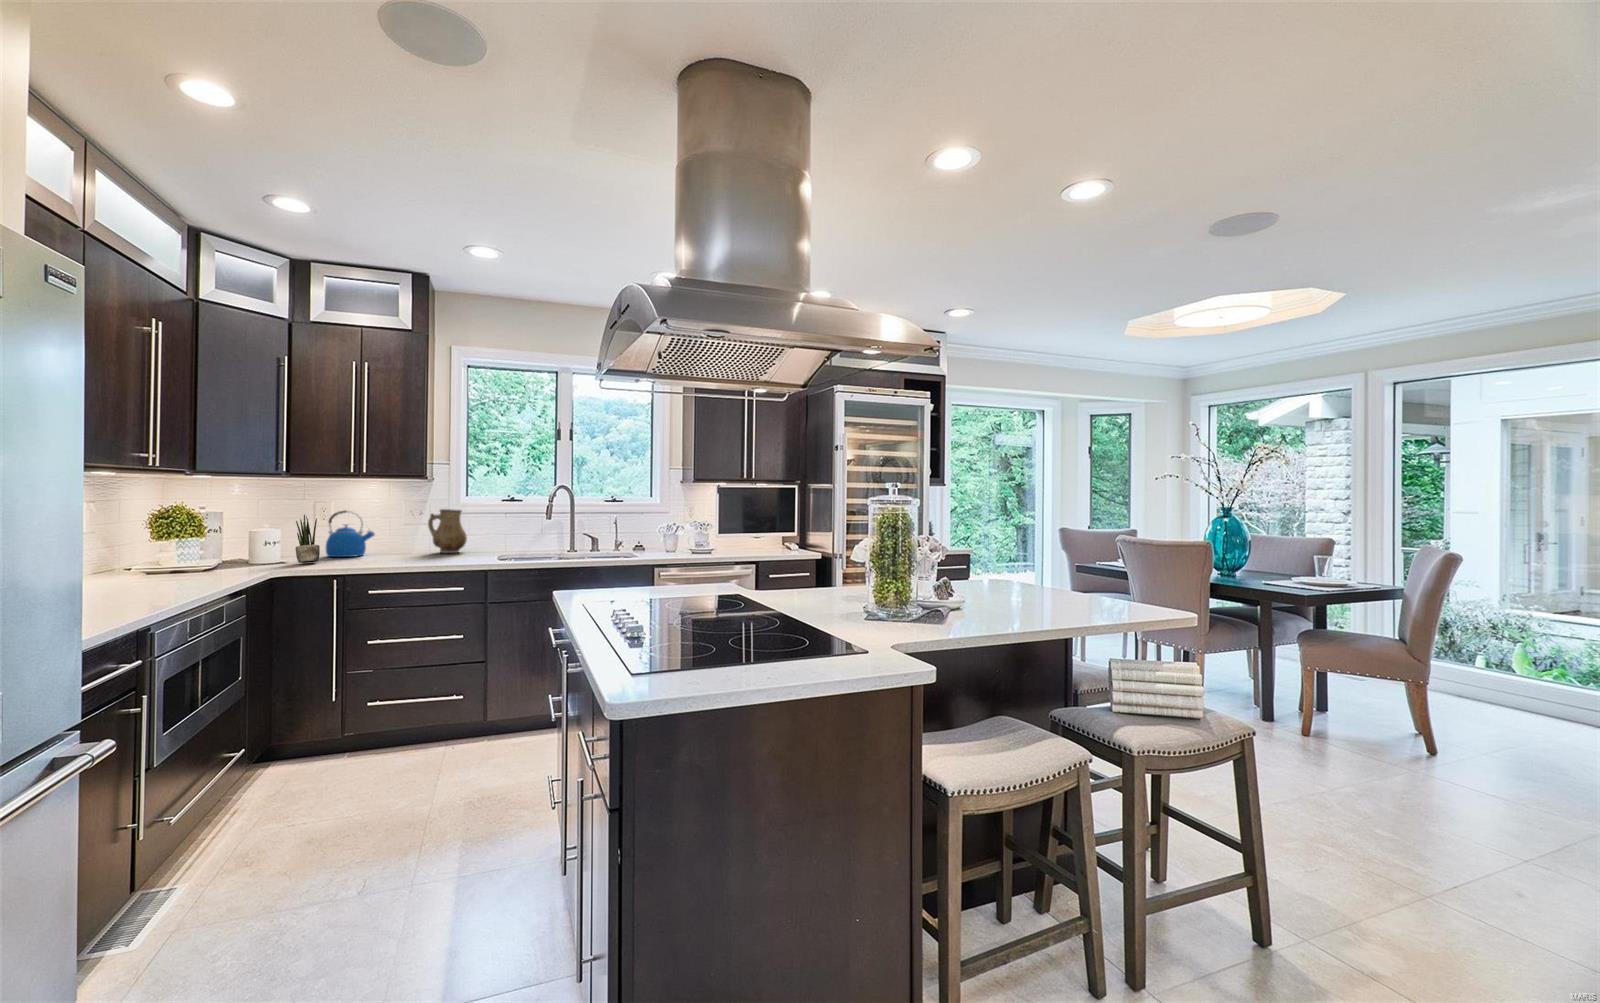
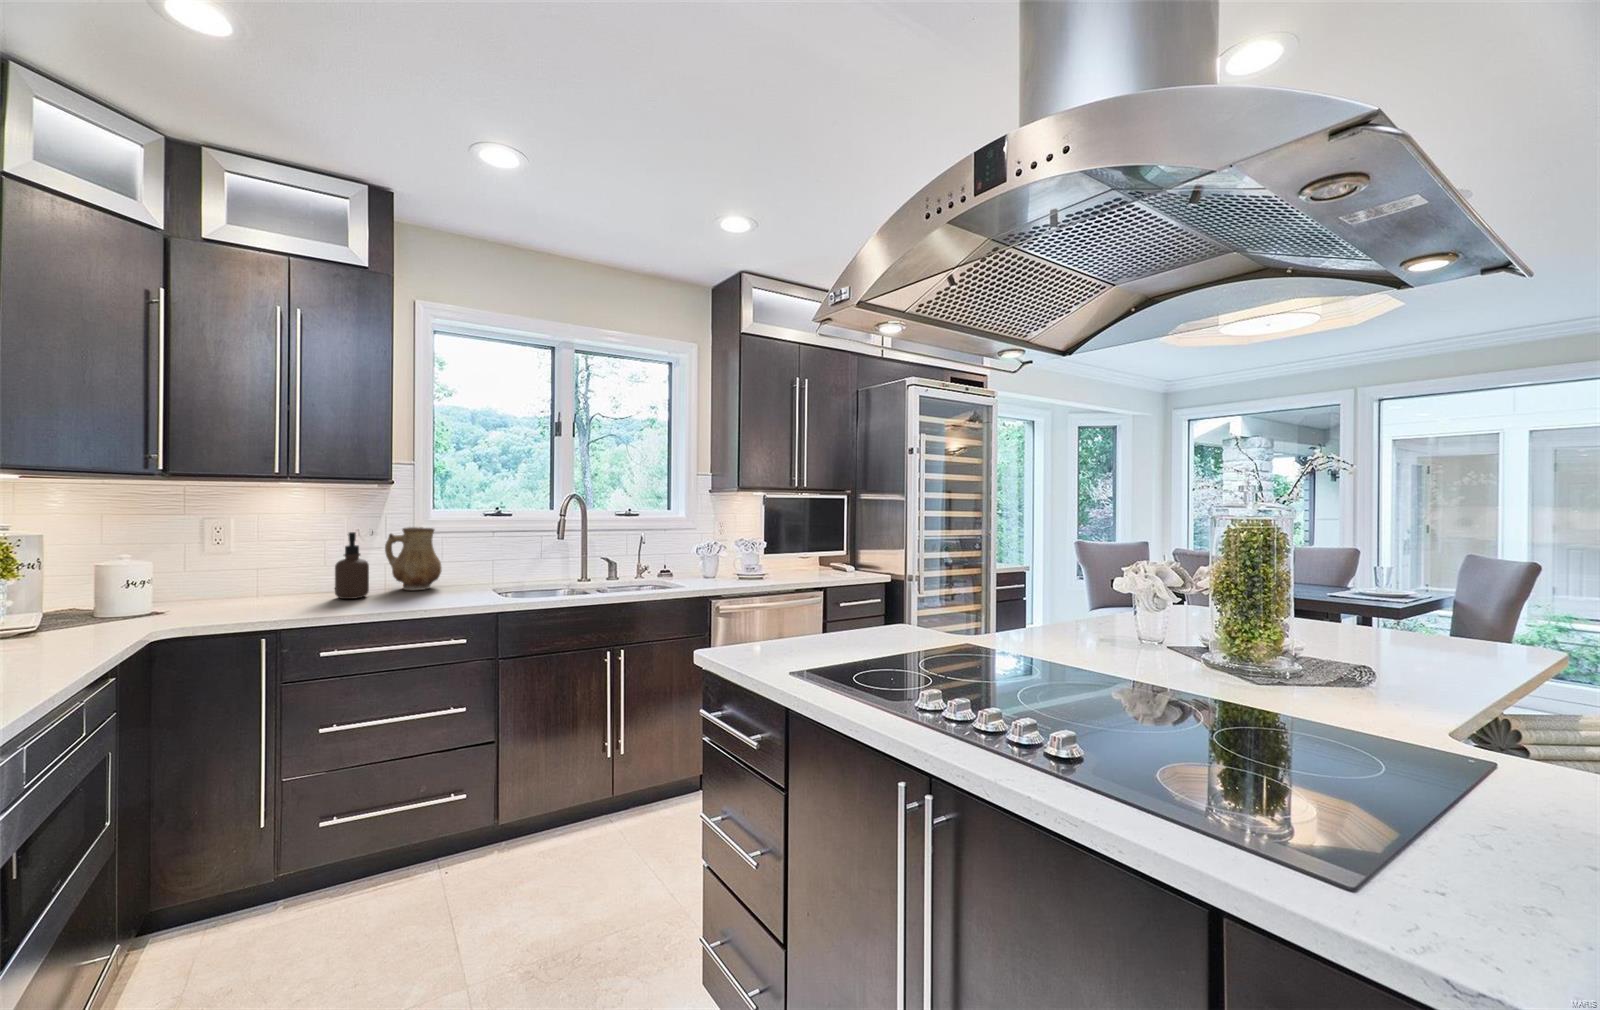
kettle: present [326,510,375,557] -> none [226,531,305,602]
soap dispenser: none [393,511,415,556] -> present [335,532,369,599]
potted plant: present [295,515,320,563] -> none [180,542,222,618]

